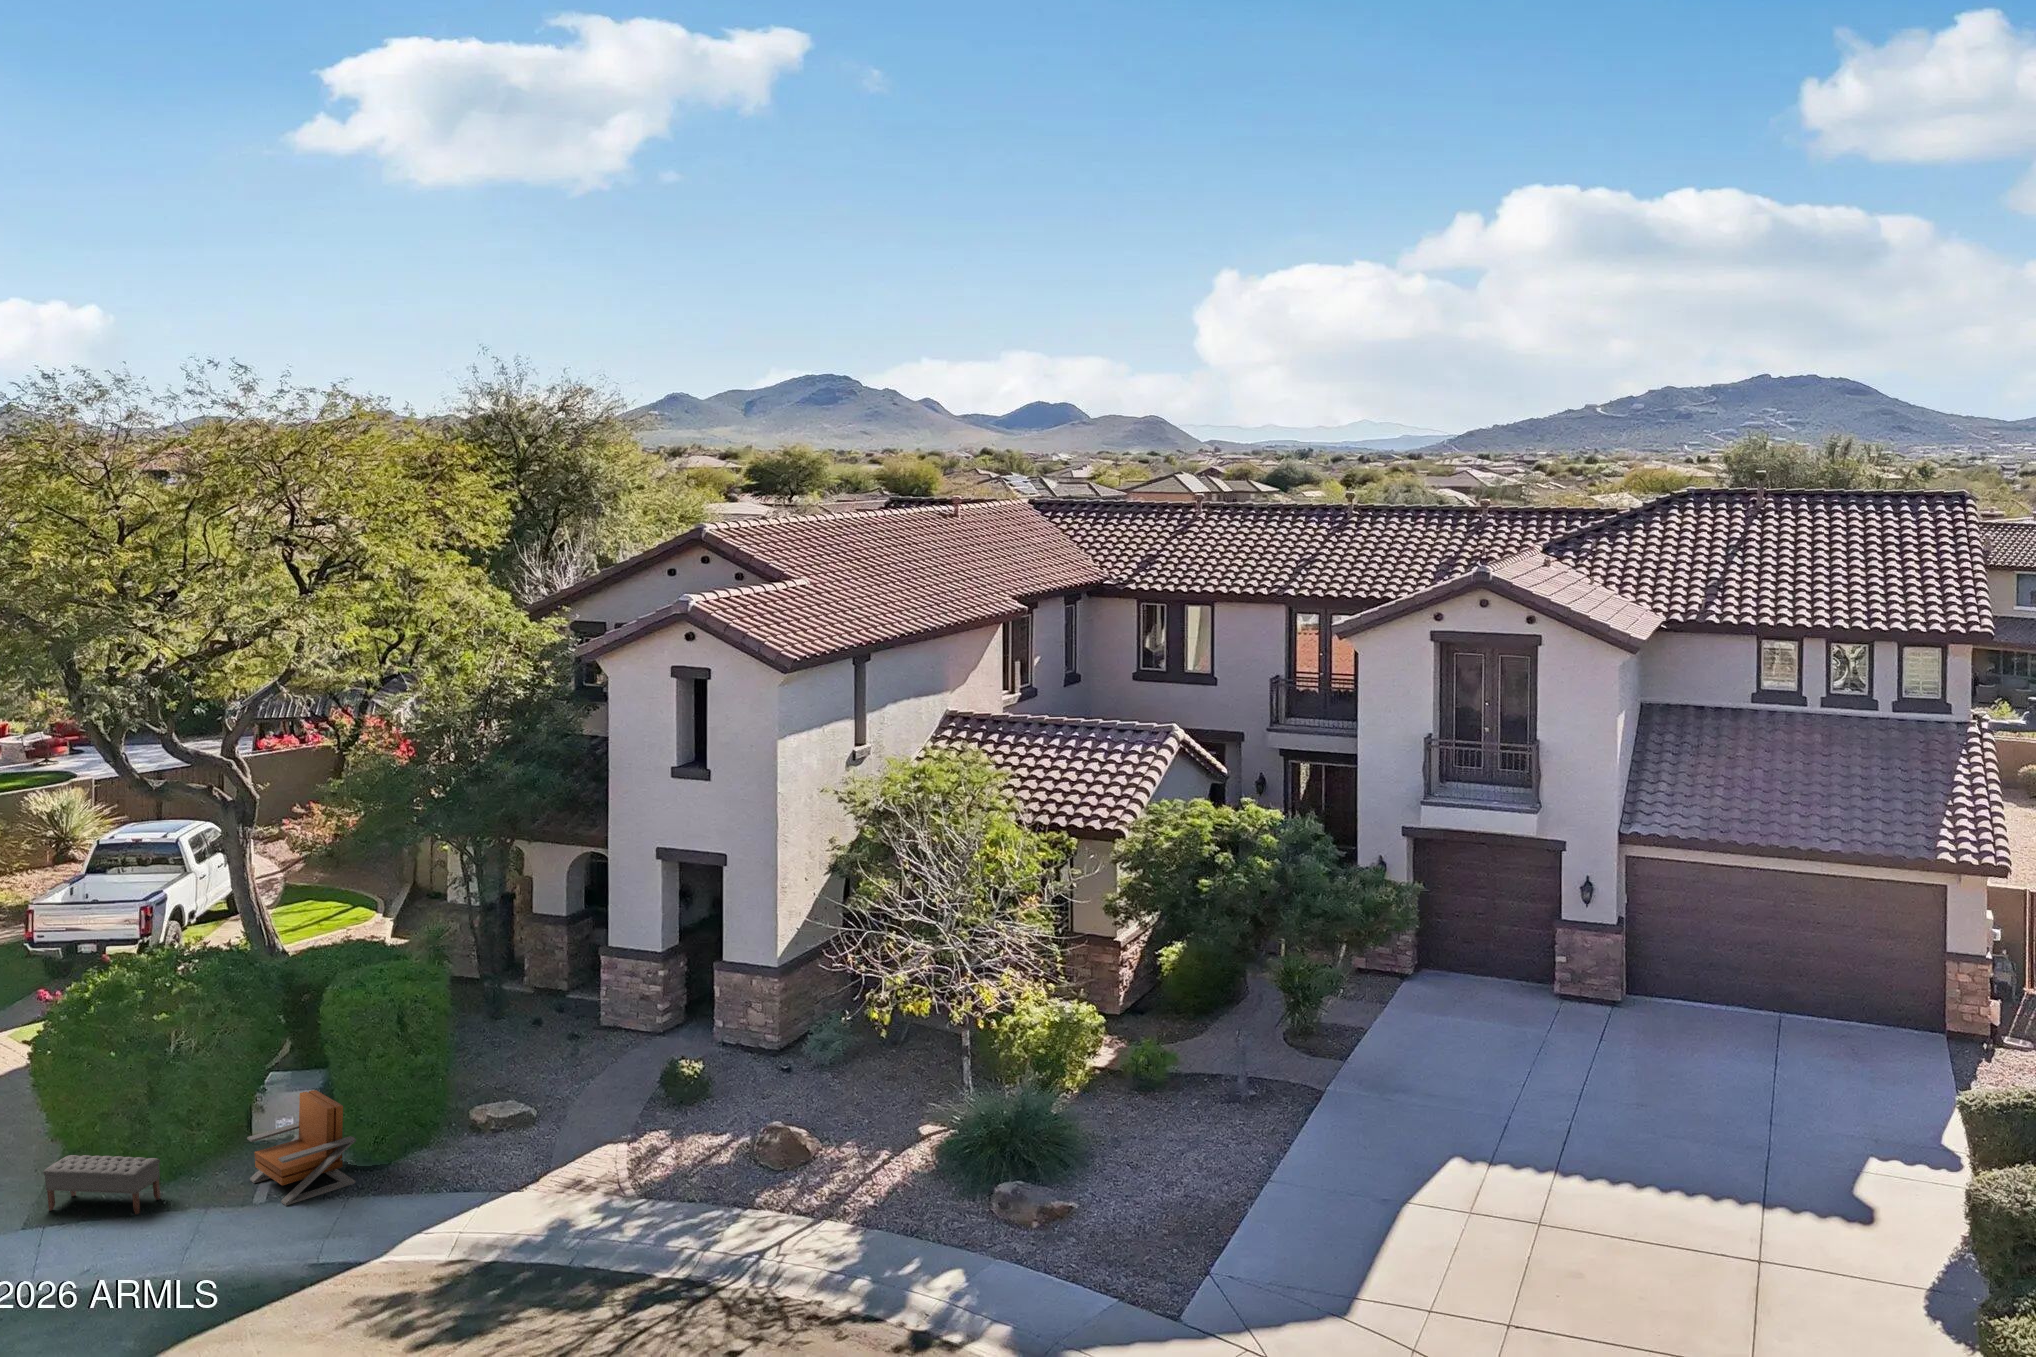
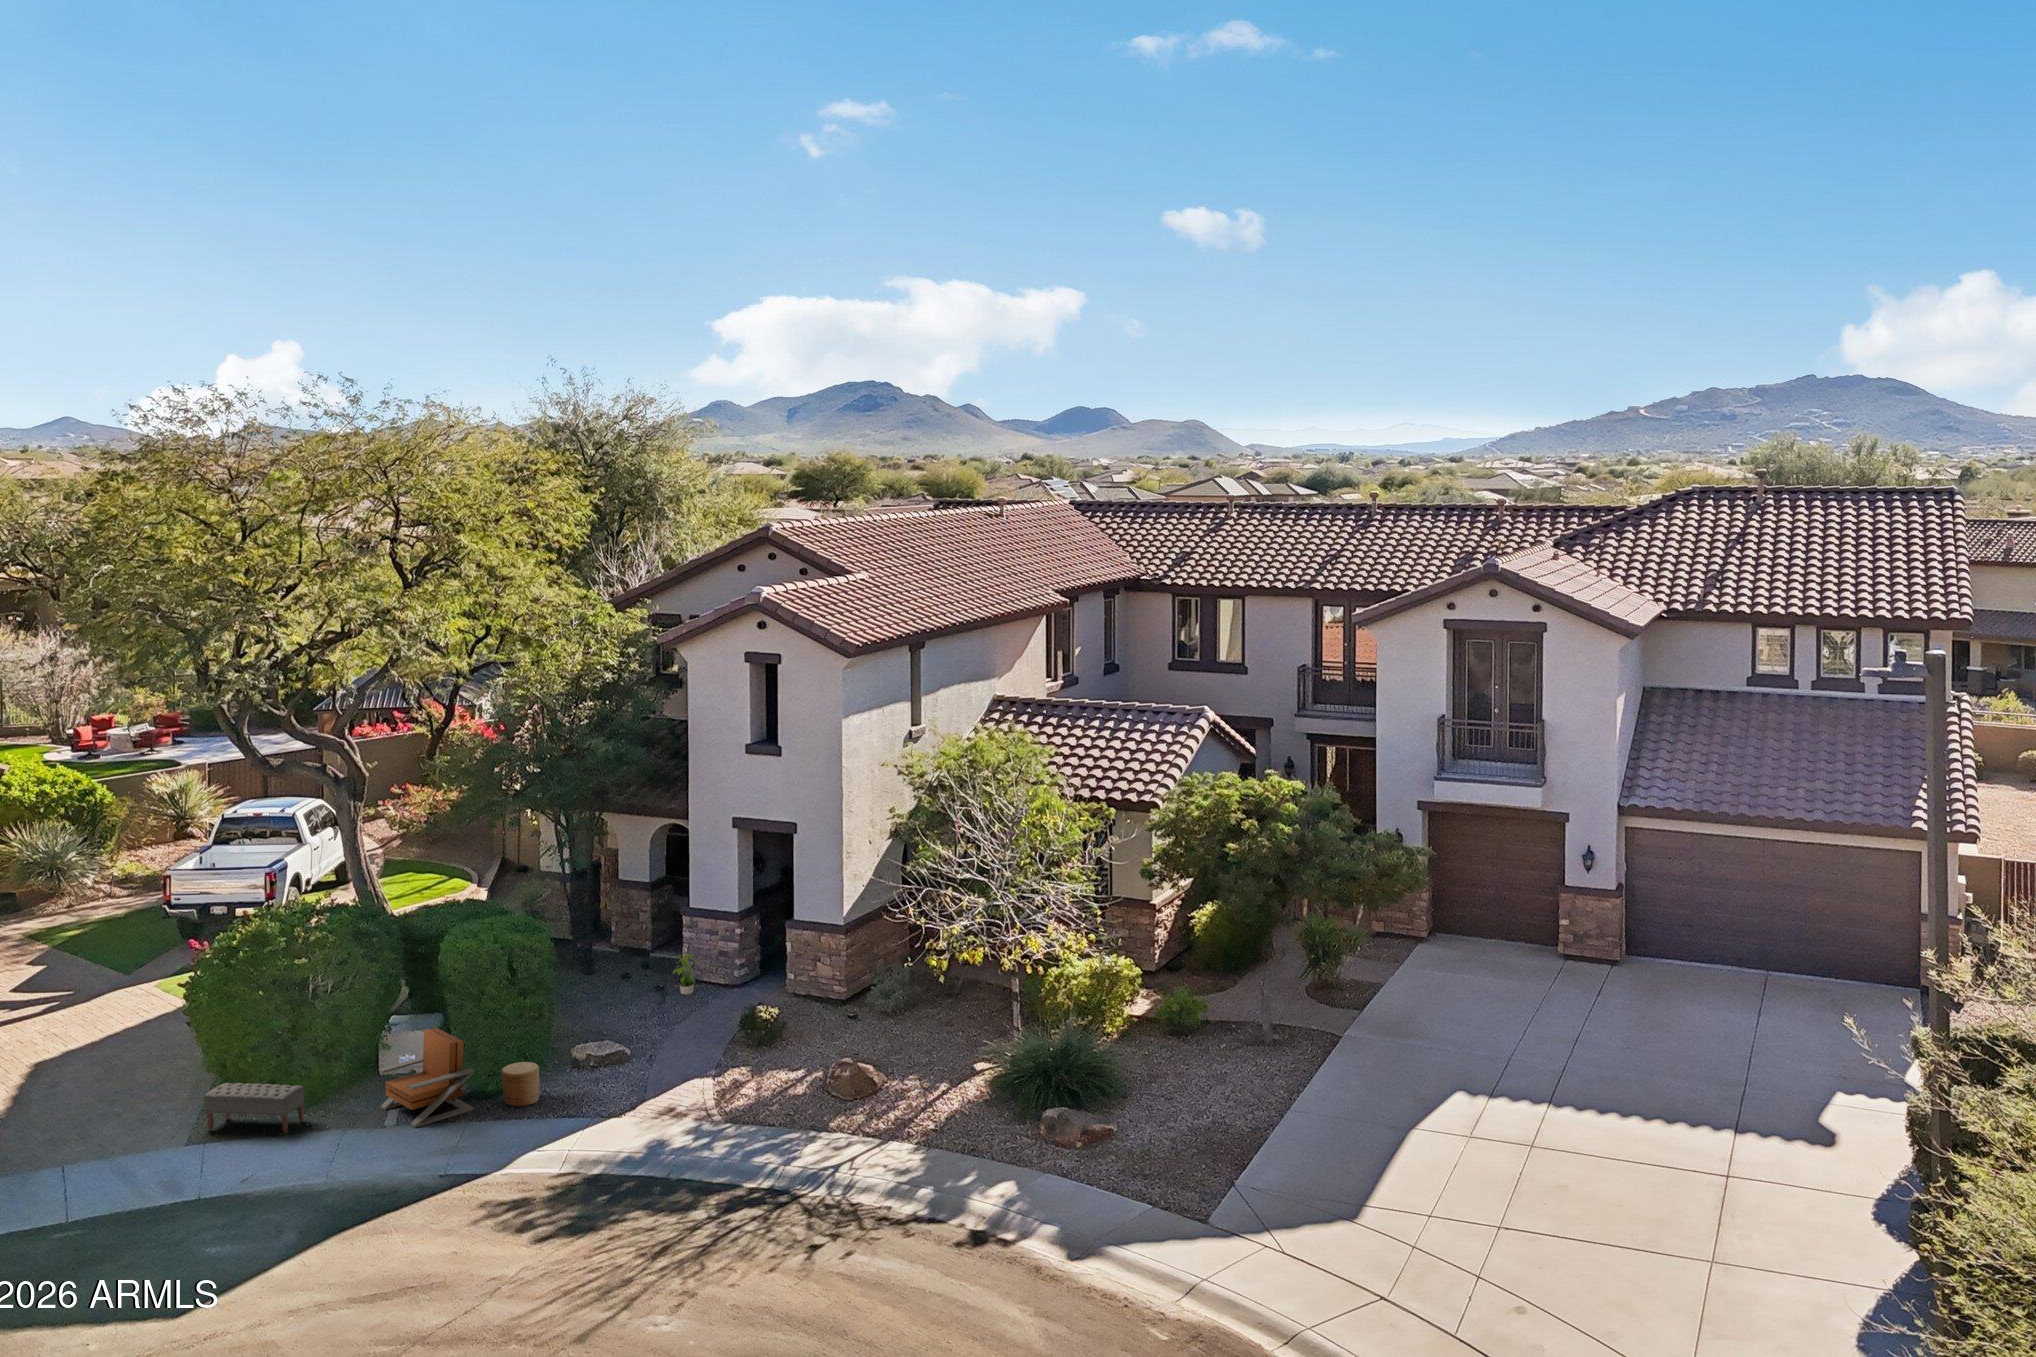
potted plant: none [588,994,621,1041] -> present [673,954,700,995]
woven basket: none [387,1128,430,1180] -> present [501,1062,539,1107]

